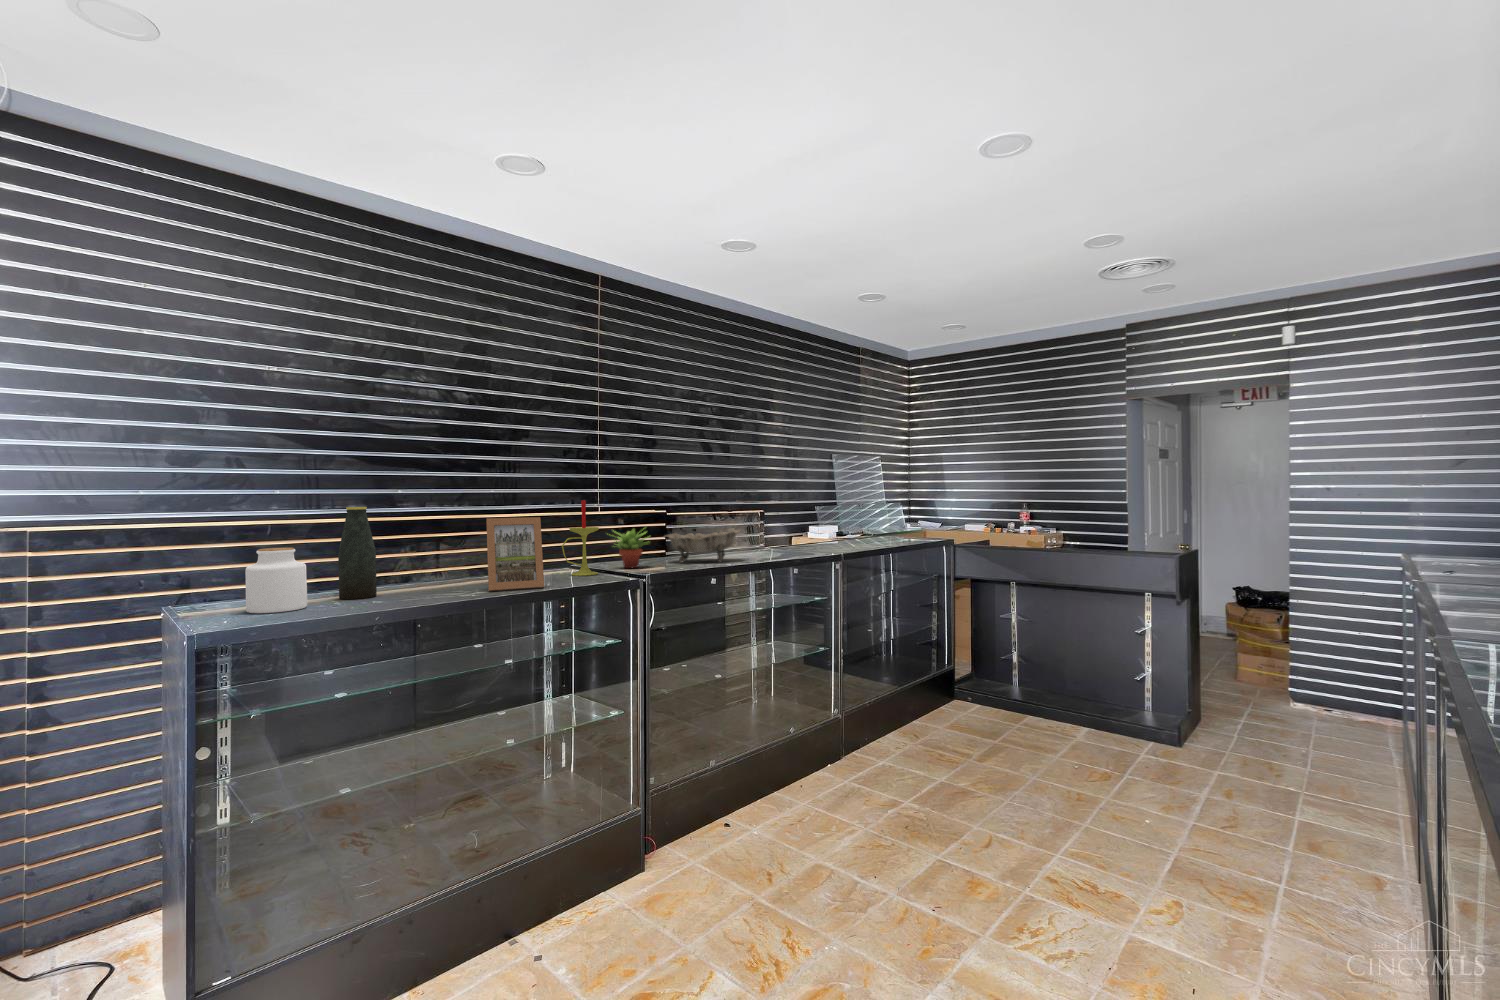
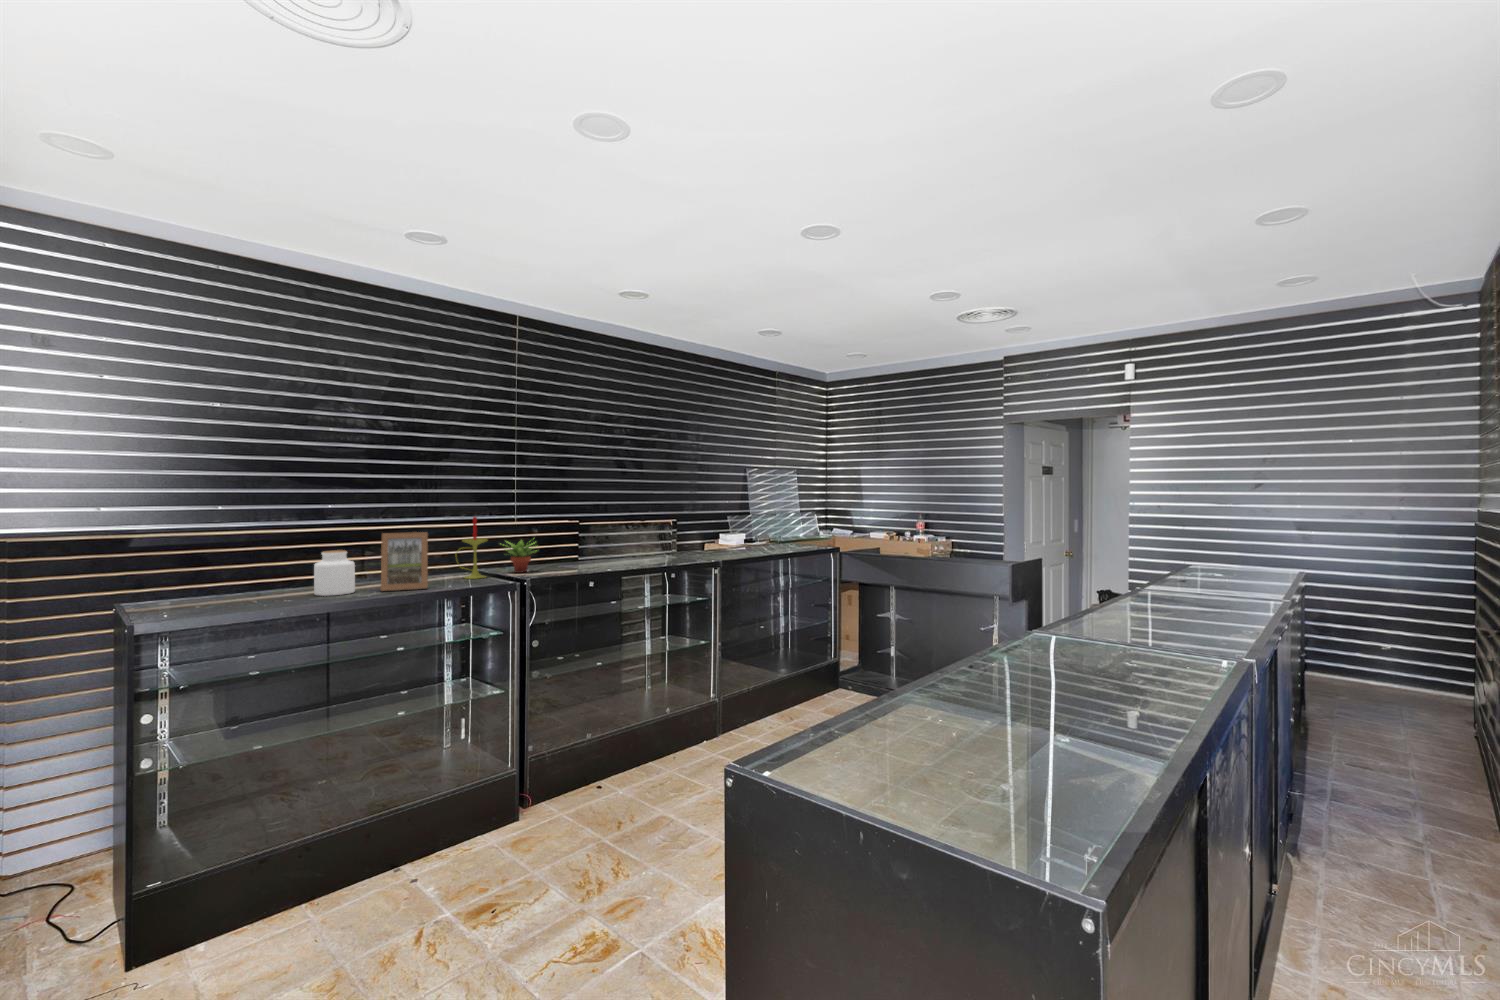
bottle: present [338,507,377,599] -> none [258,524,290,597]
decorative bowl: present [665,530,740,563] -> none [554,540,622,568]
jar: present [245,548,307,613] -> present [314,550,355,596]

